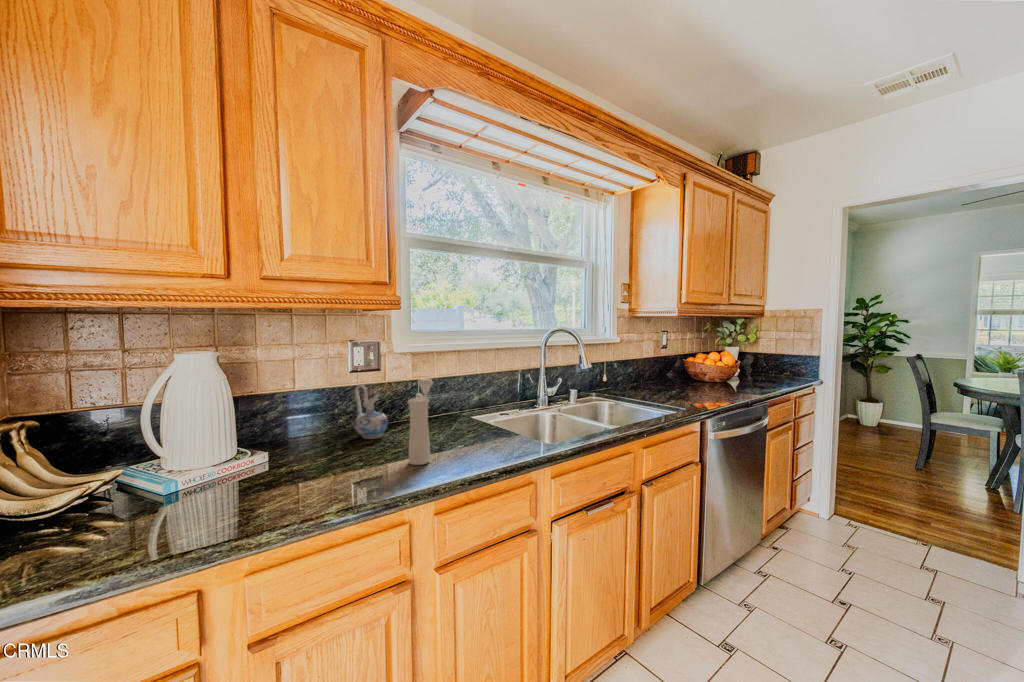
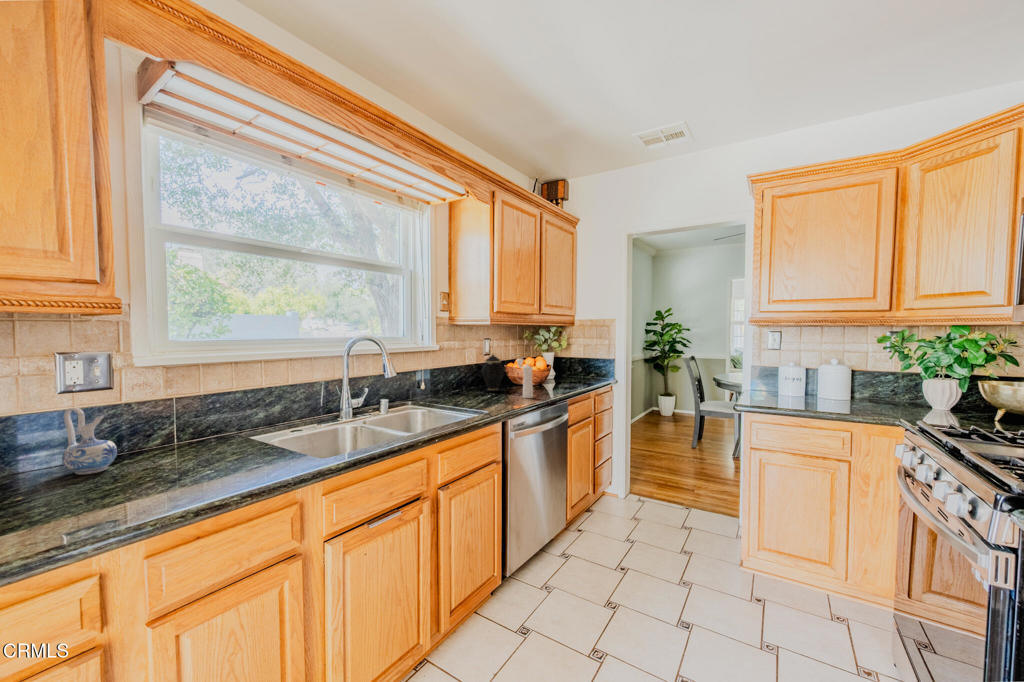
teapot: none [662,346,688,386] -> present [482,353,504,391]
pepper mill: present [408,378,433,465] -> present [517,359,533,398]

